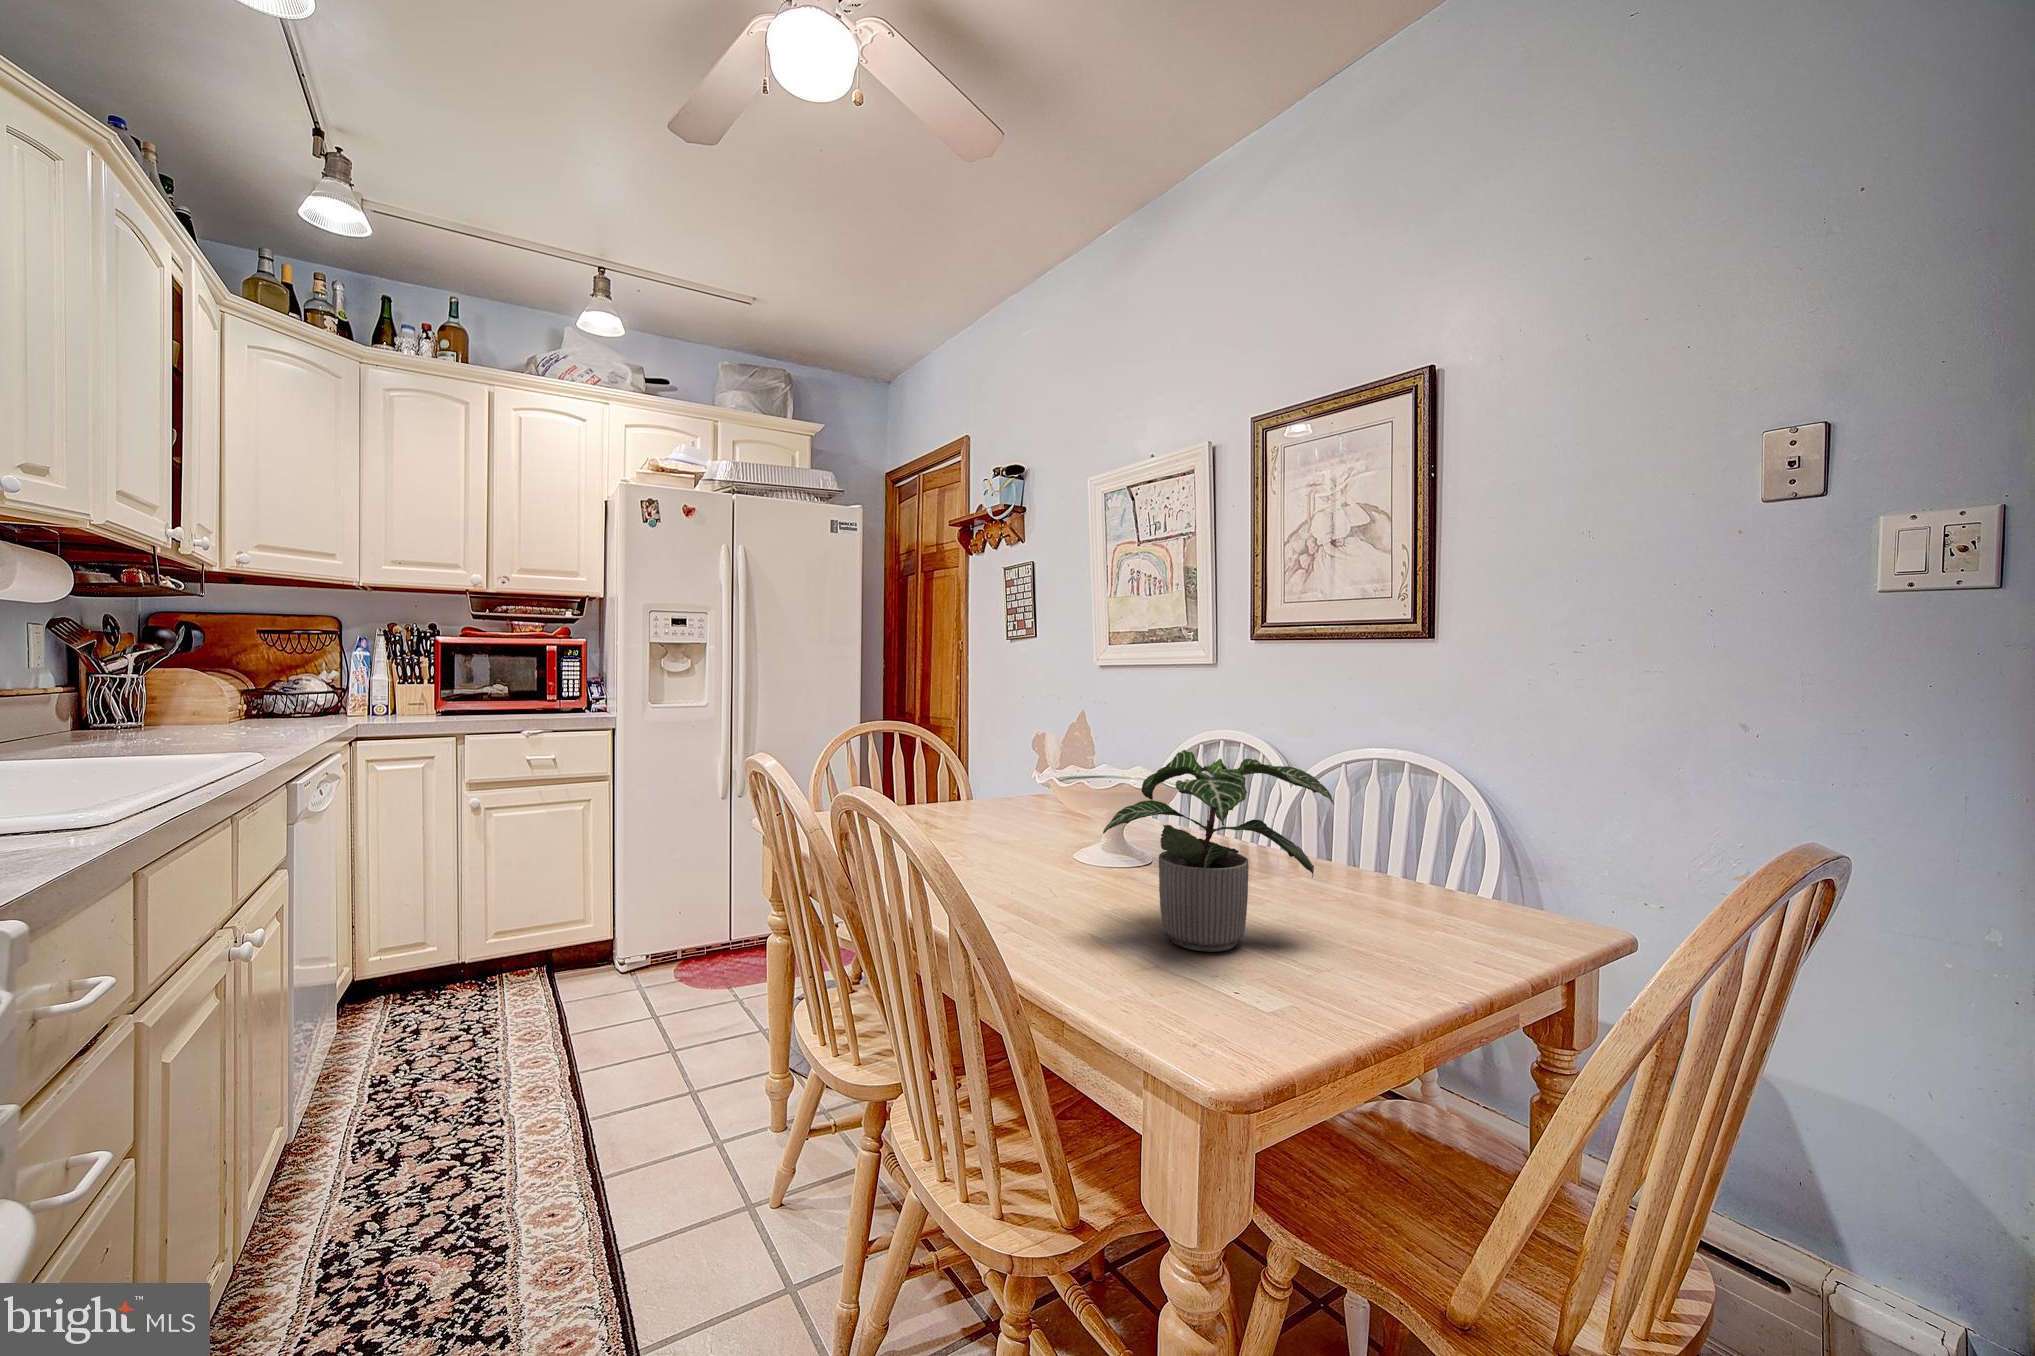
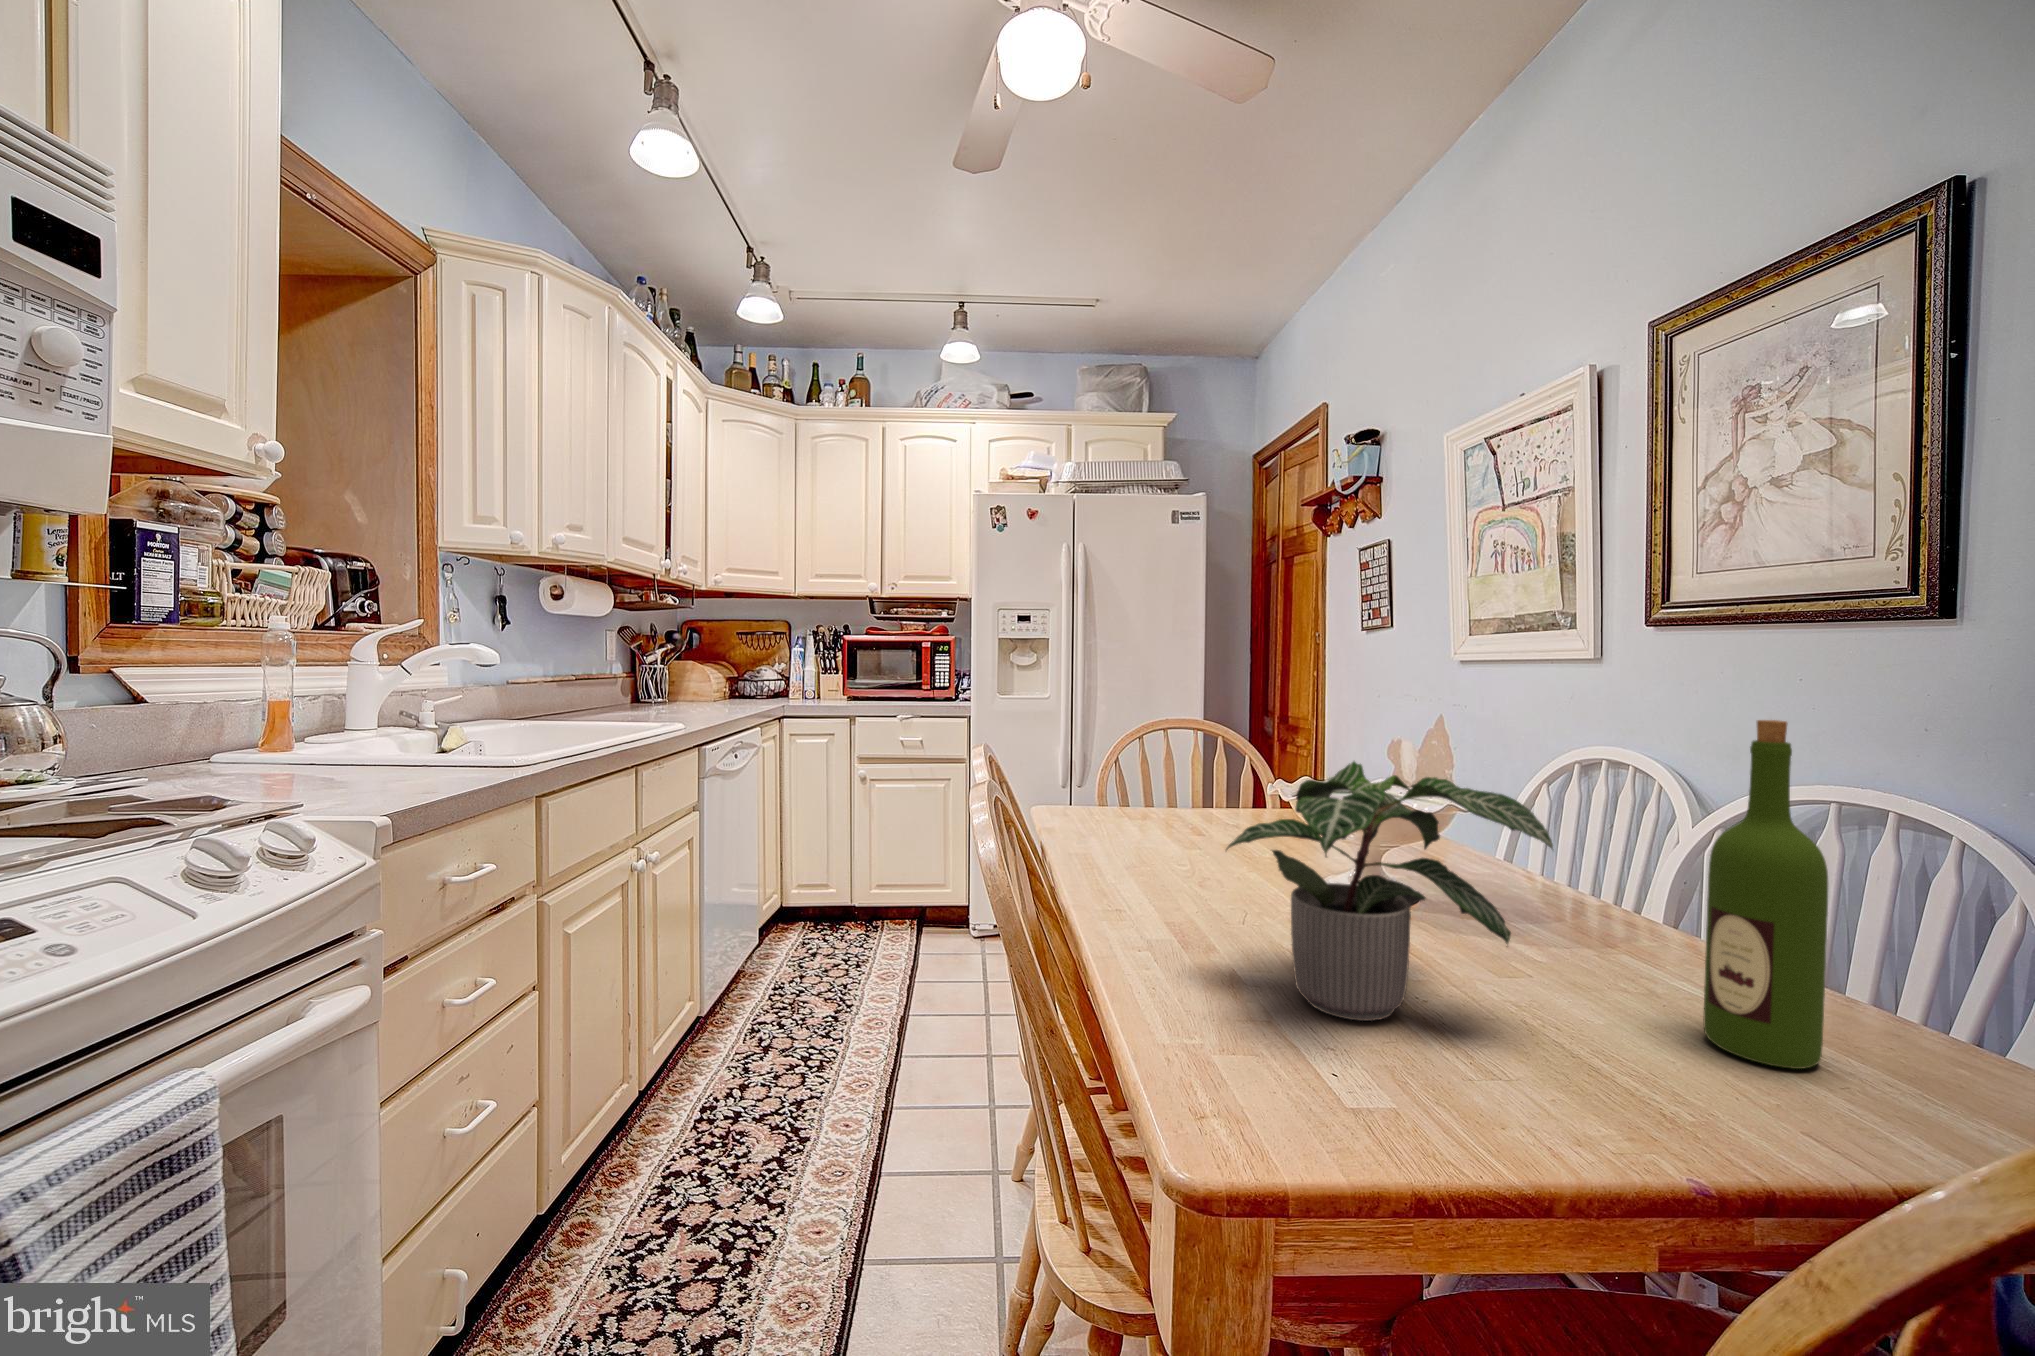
wine bottle: none [1398,708,1462,929] -> present [1703,720,1828,1069]

